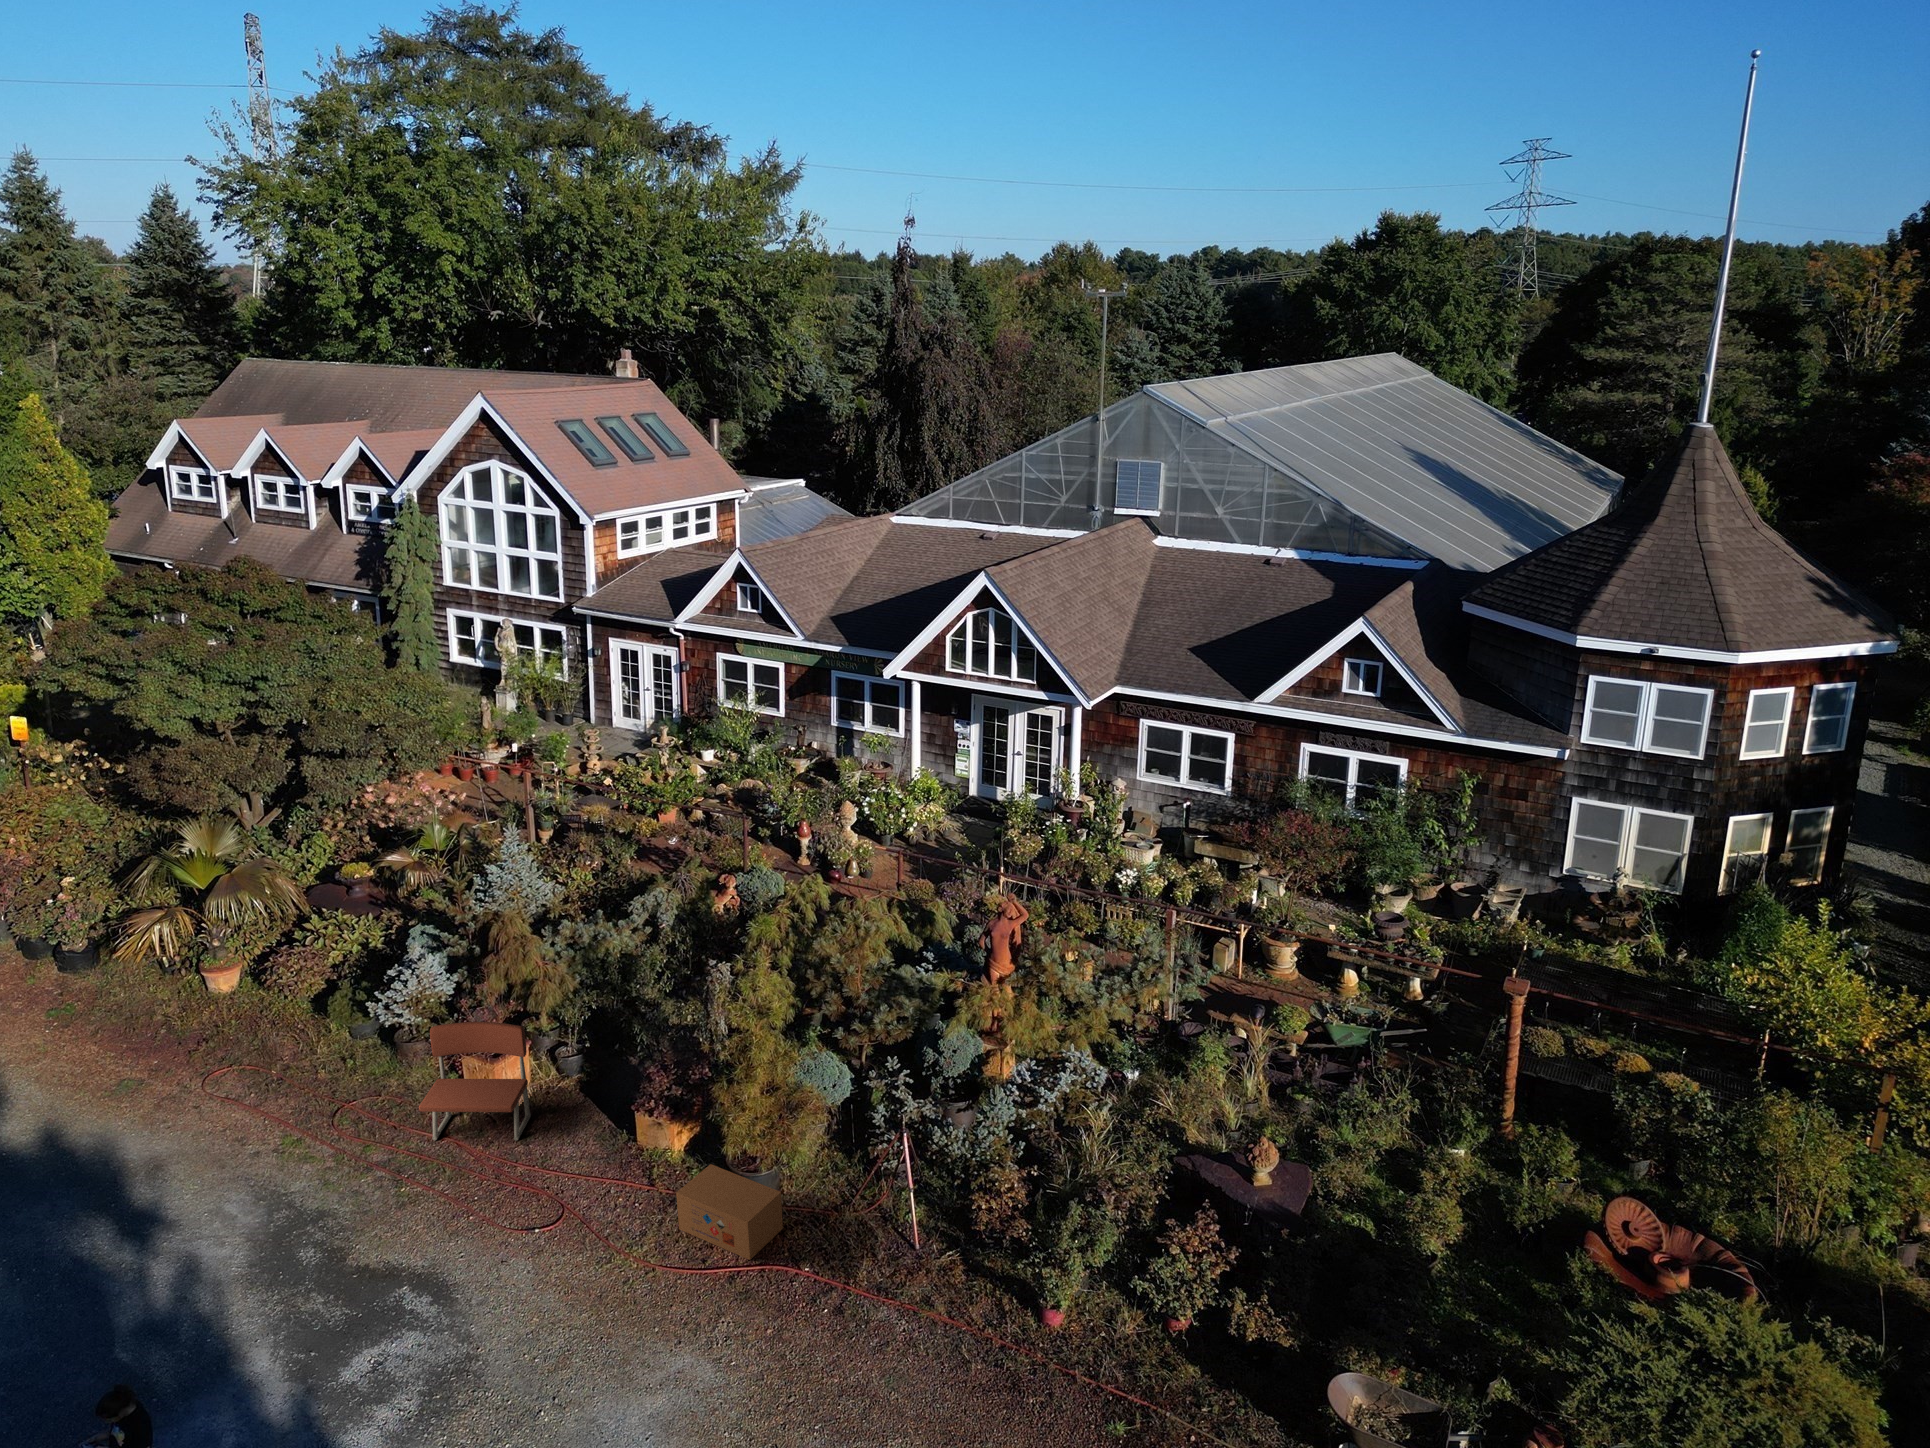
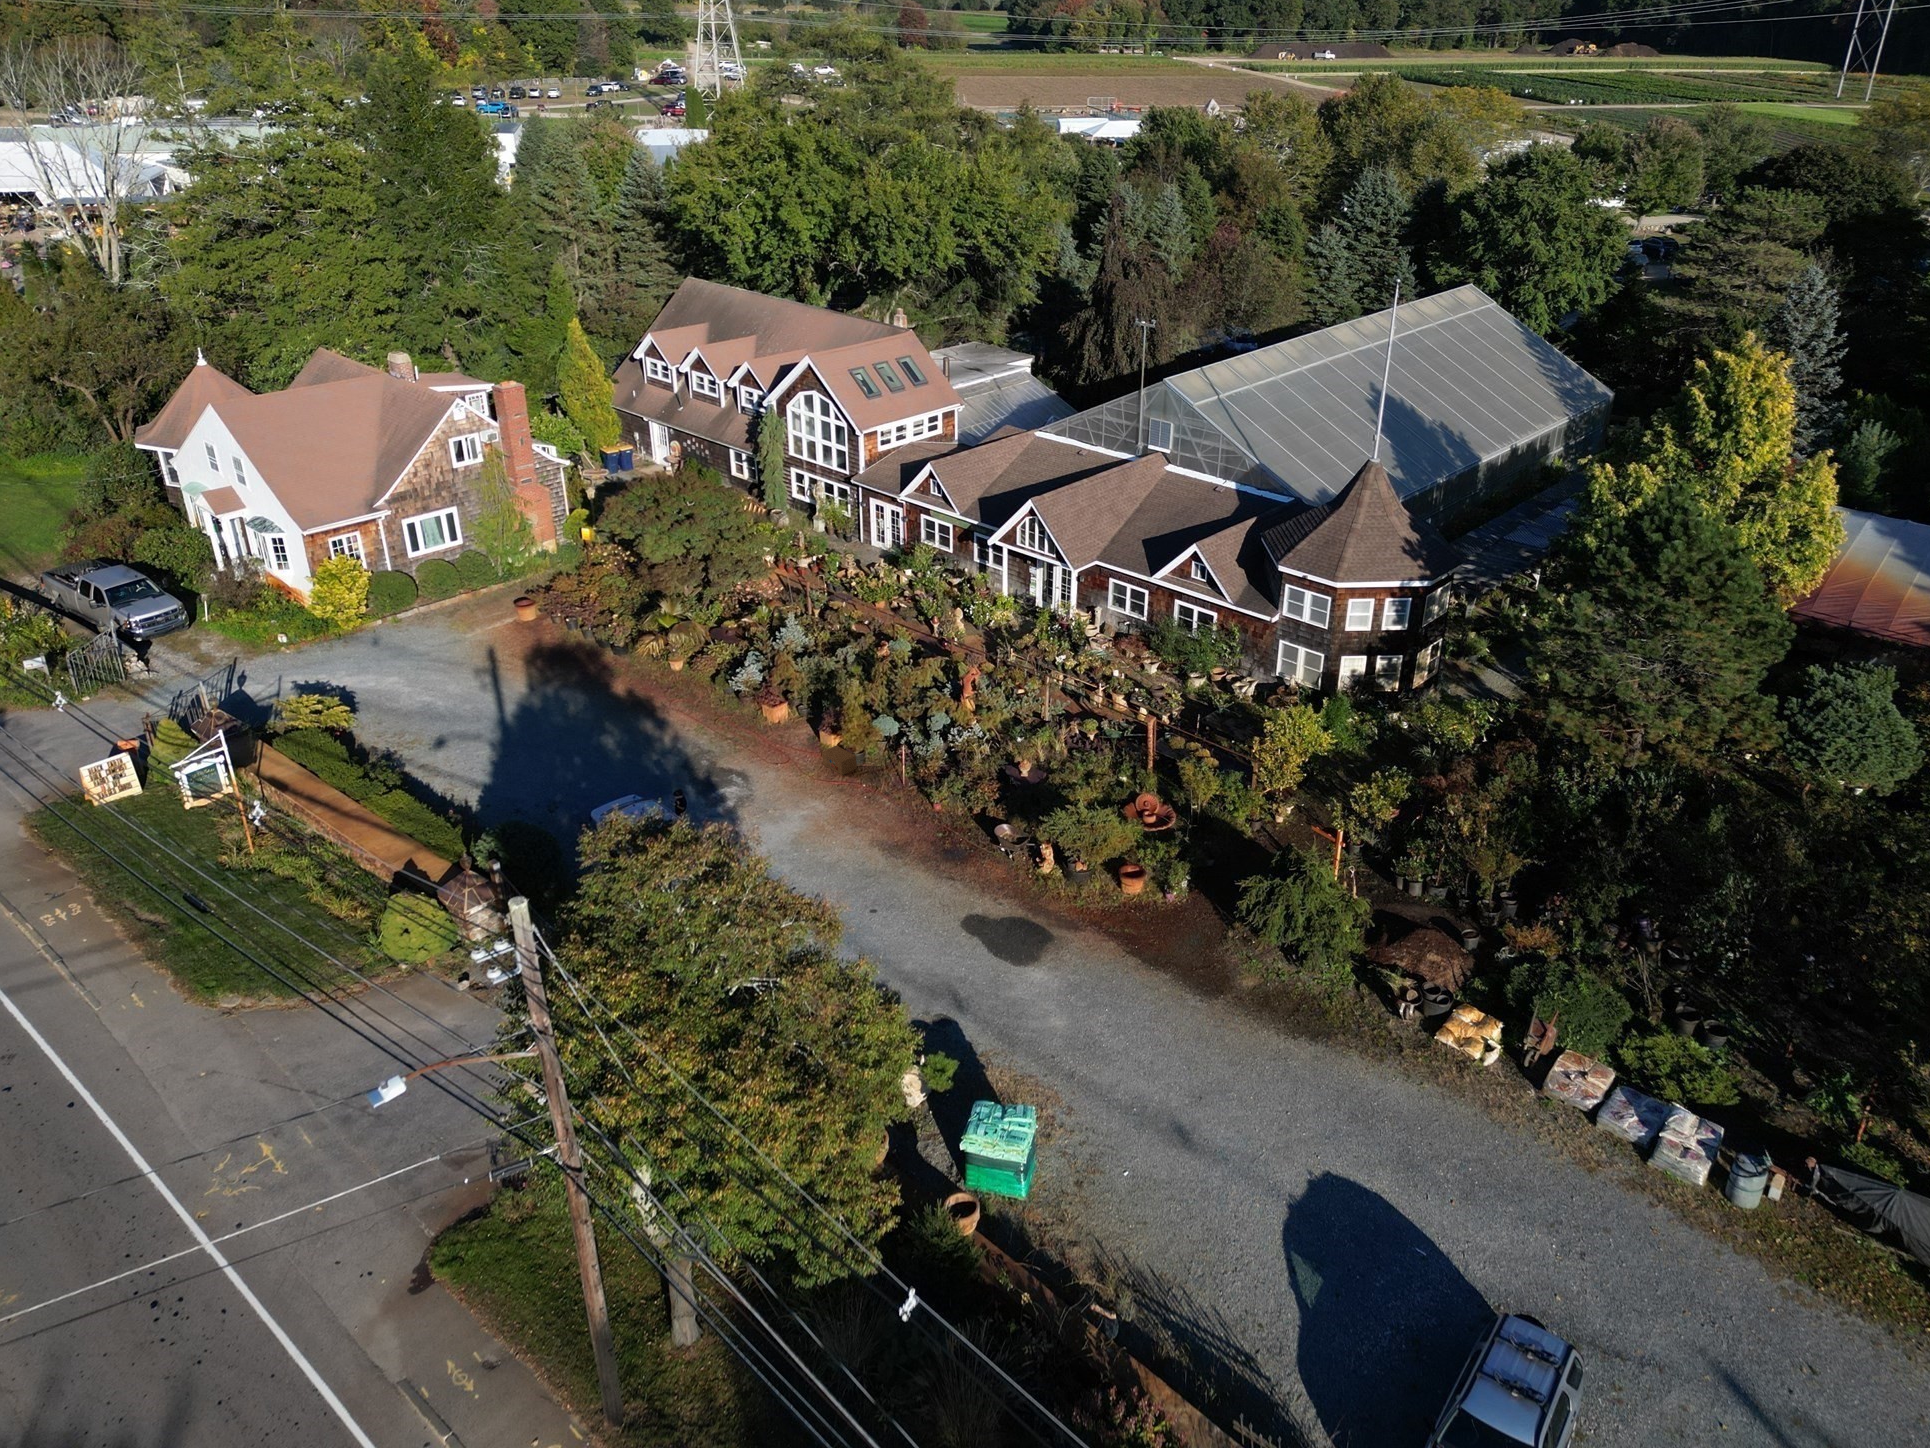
bench: present [419,1022,531,1141] -> none [744,690,784,734]

